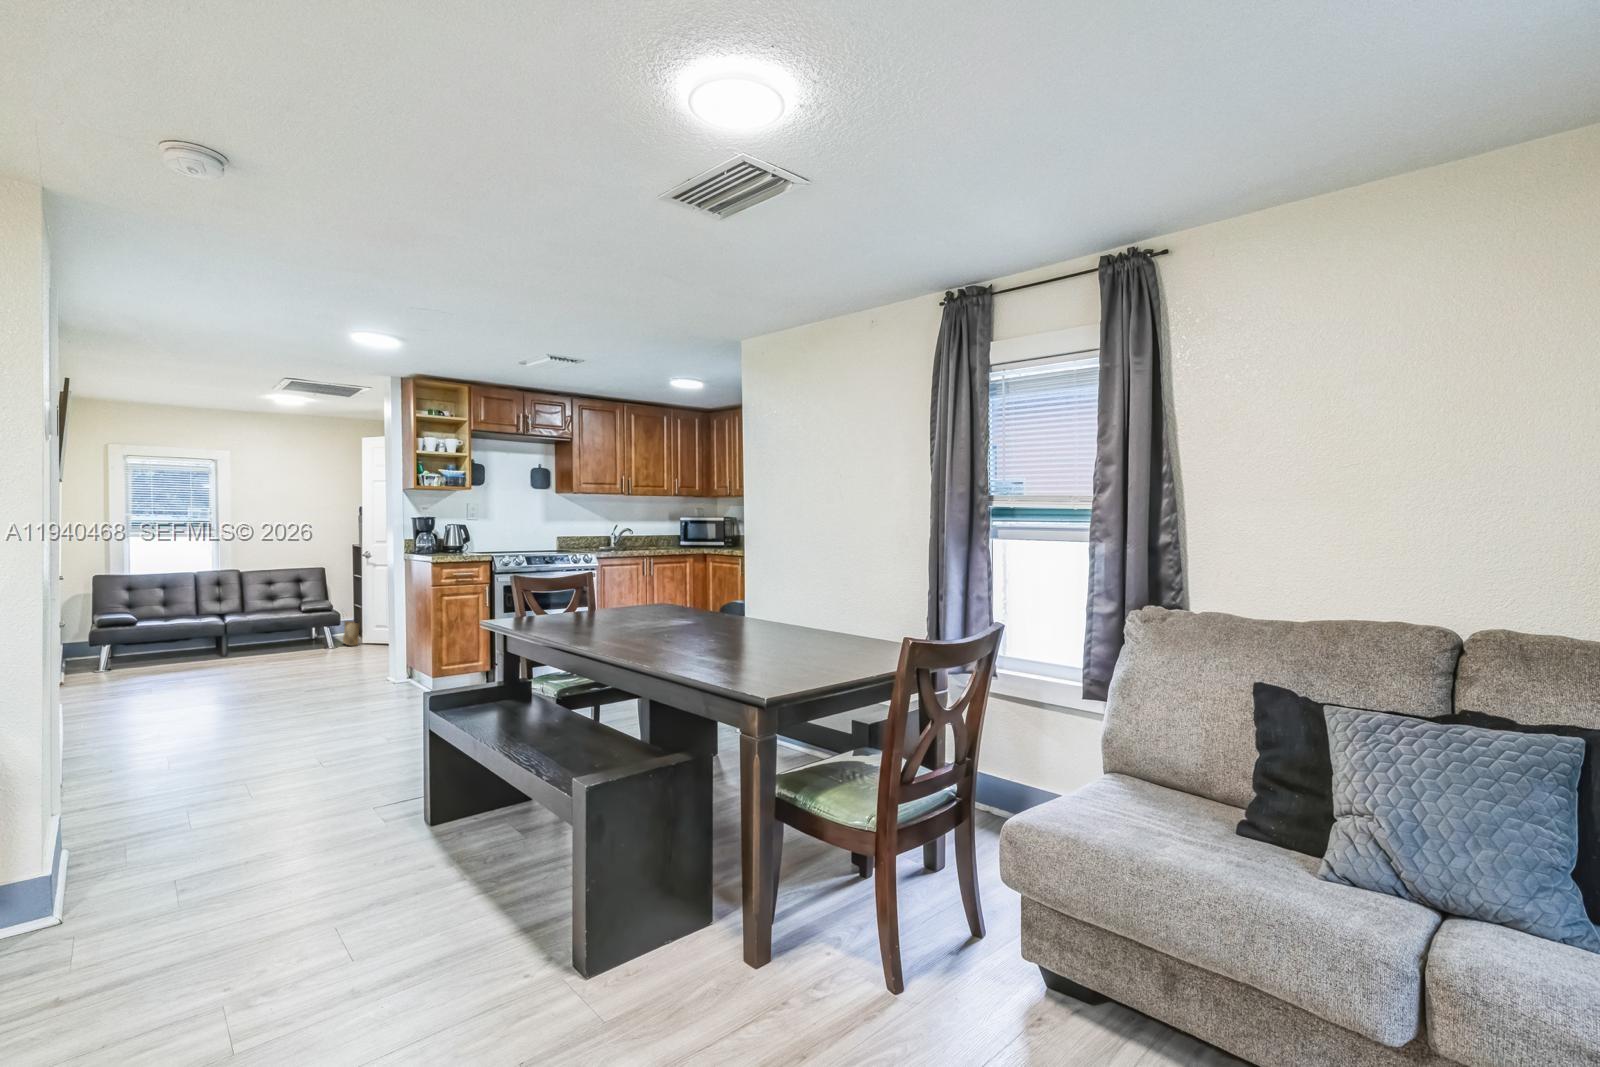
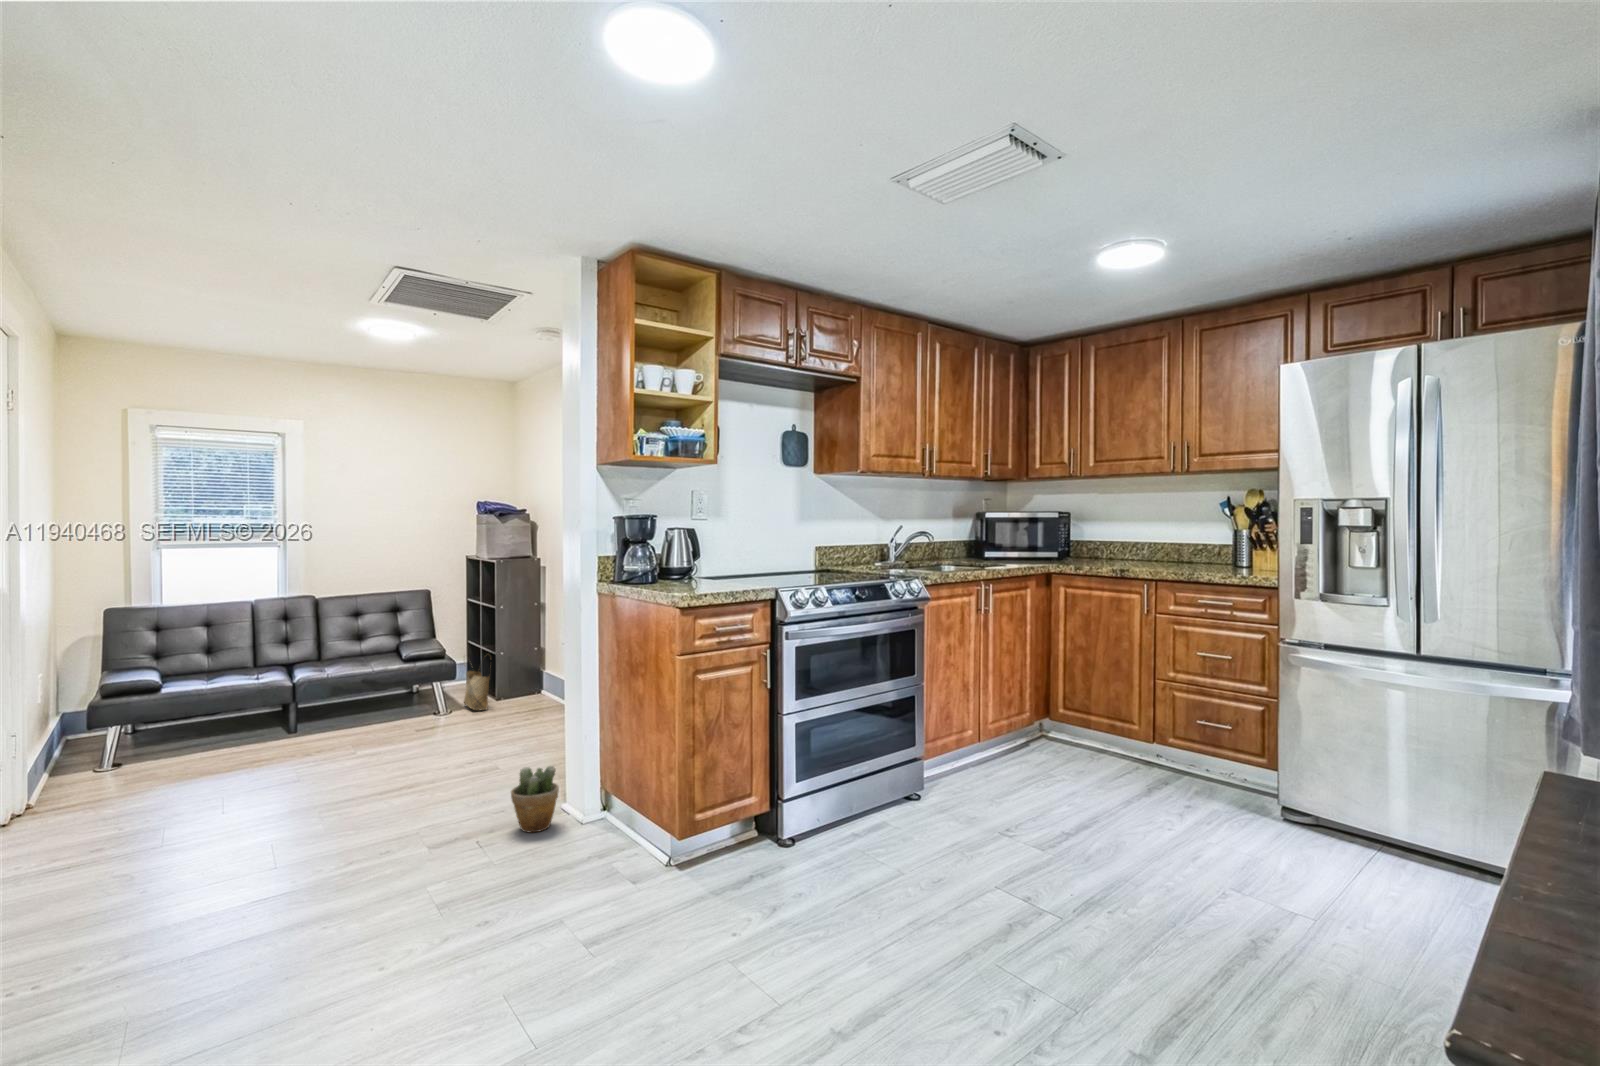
potted plant: none [344,655,373,691] -> present [511,766,559,832]

